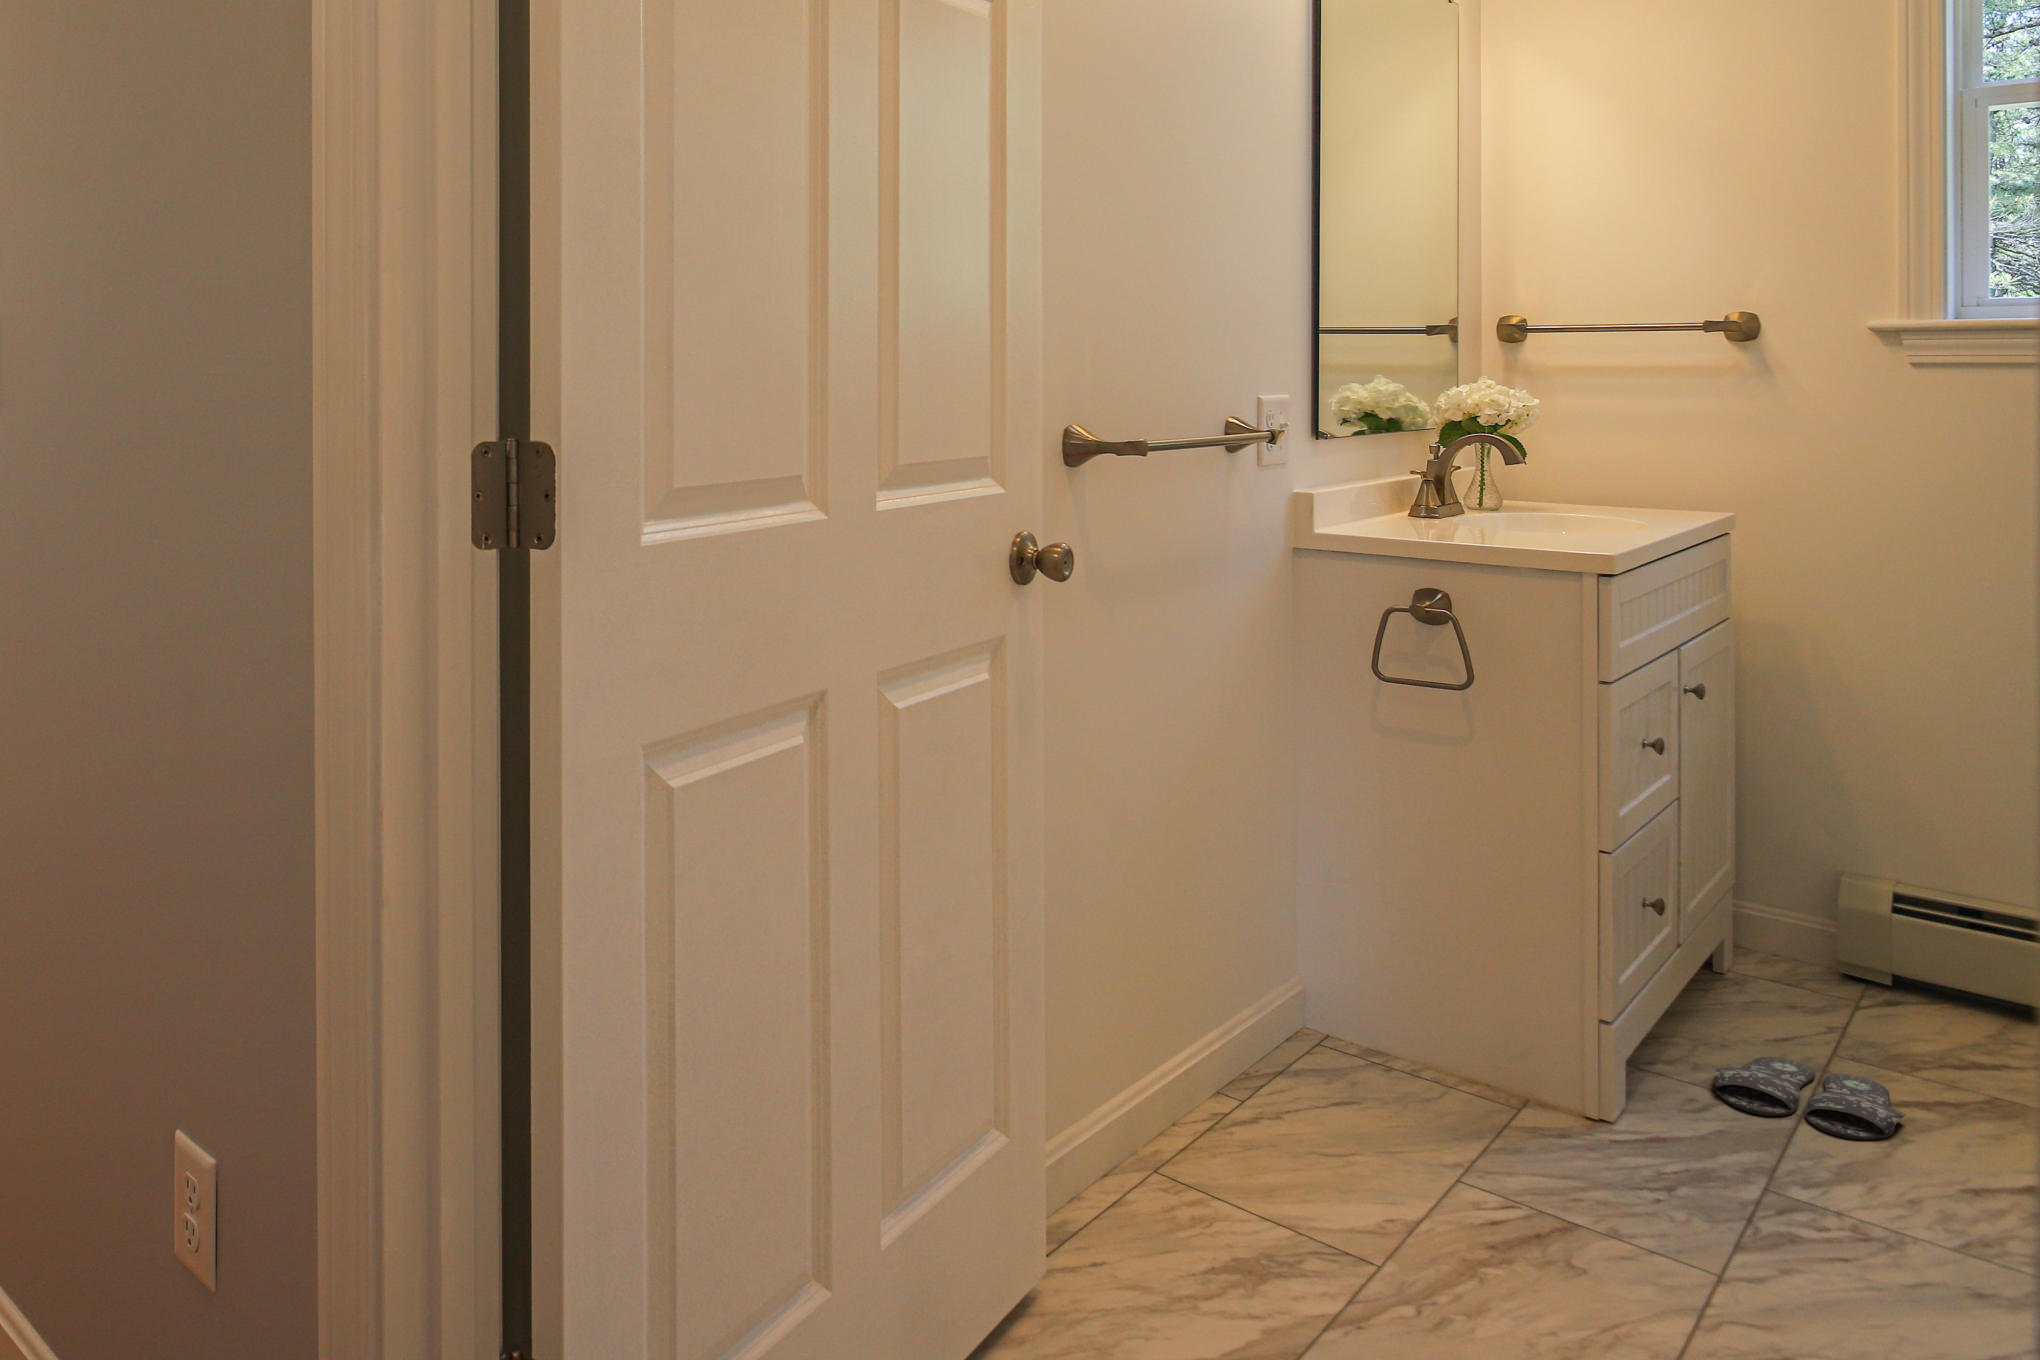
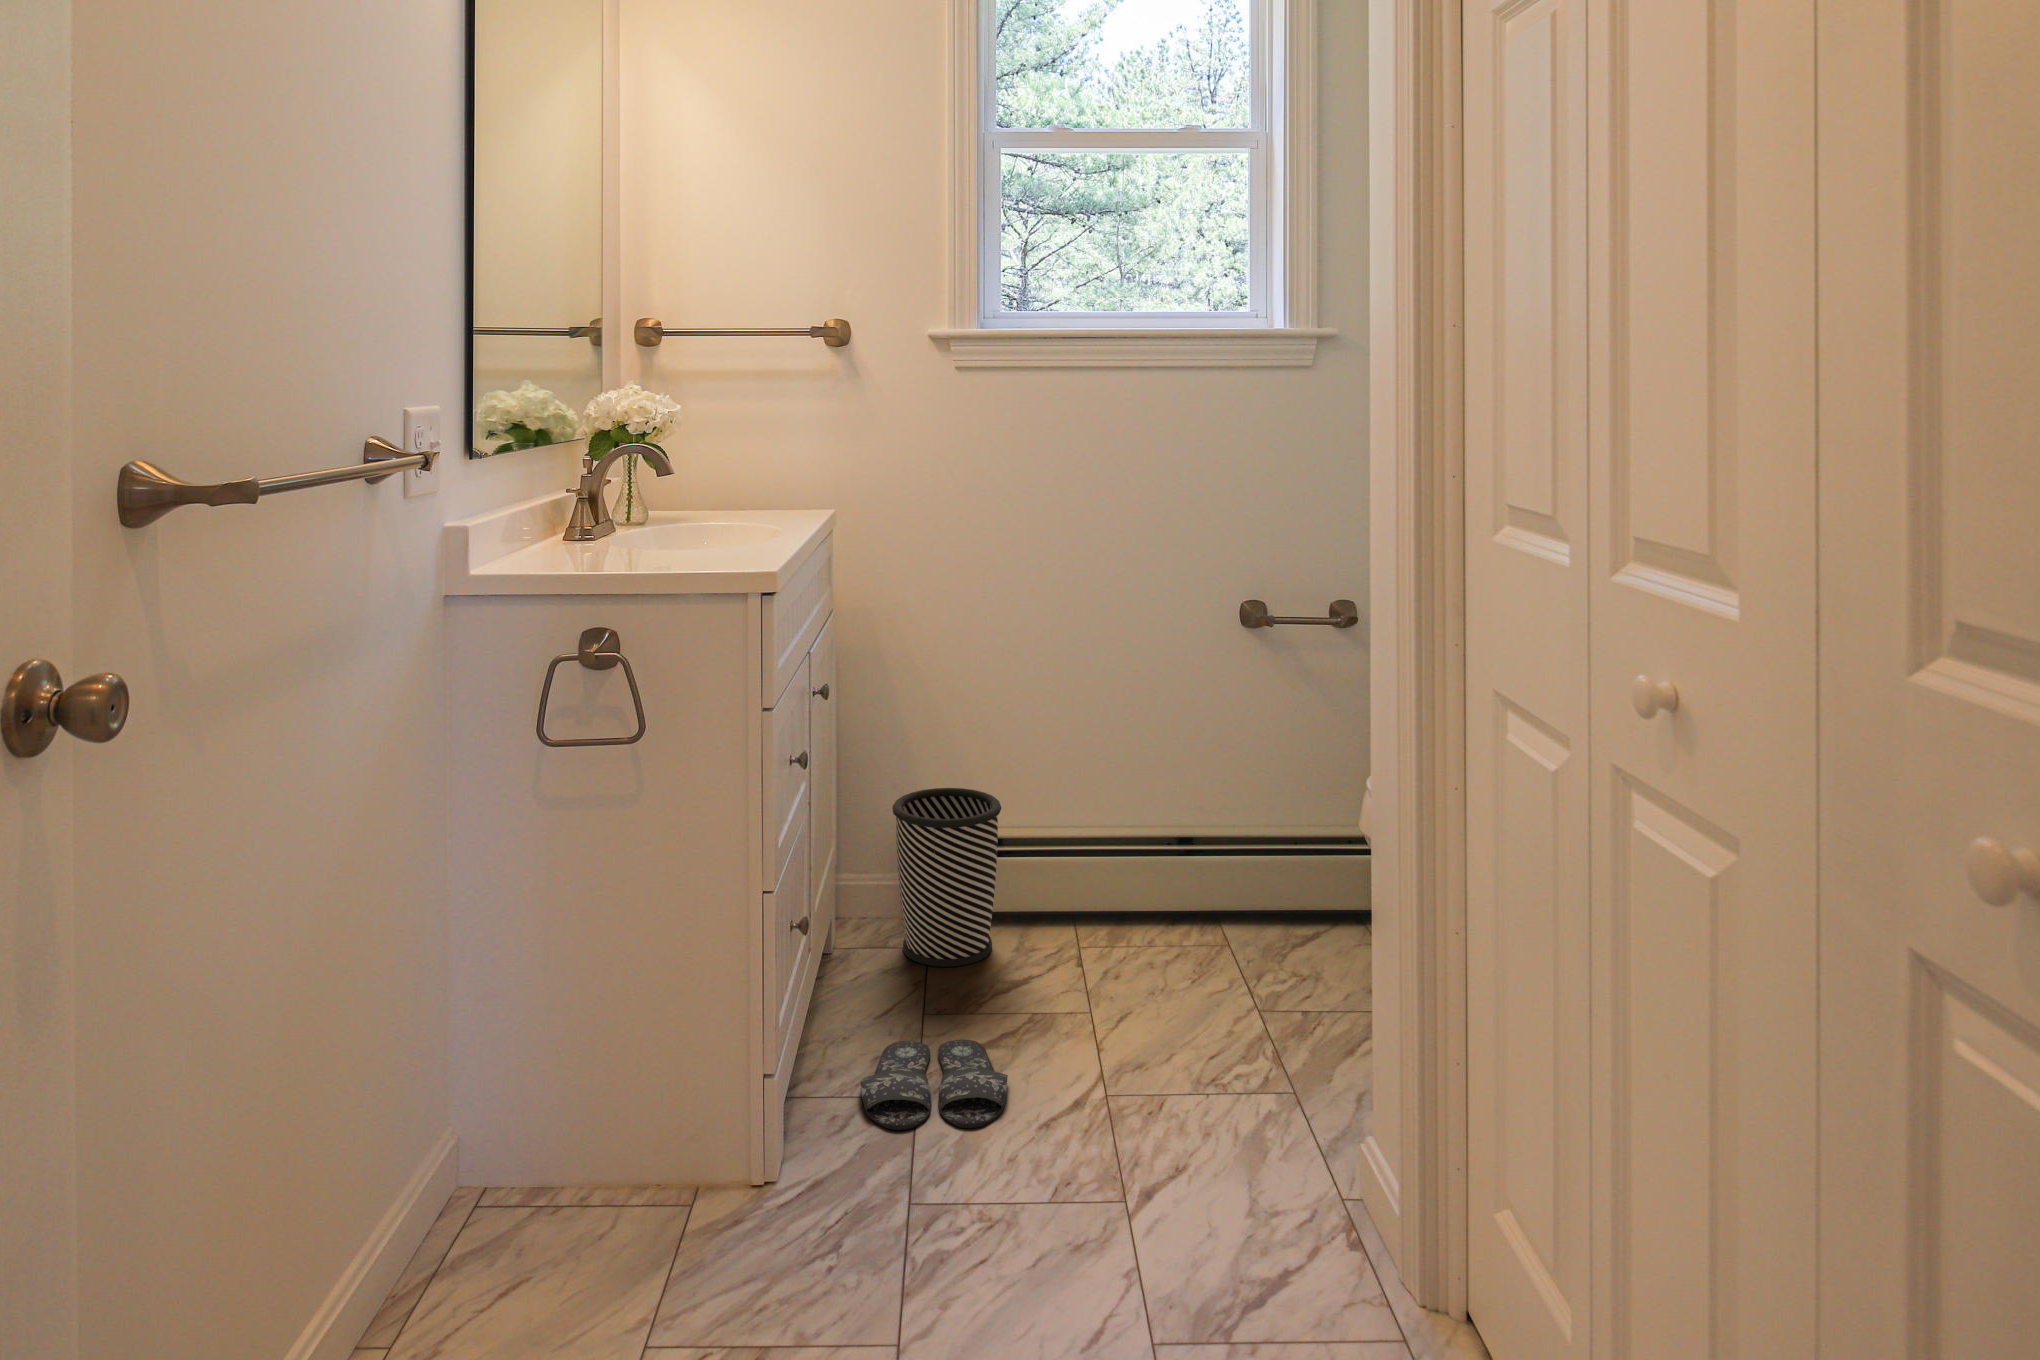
wastebasket: none [1807,834,1964,1031] -> present [892,788,1001,967]

